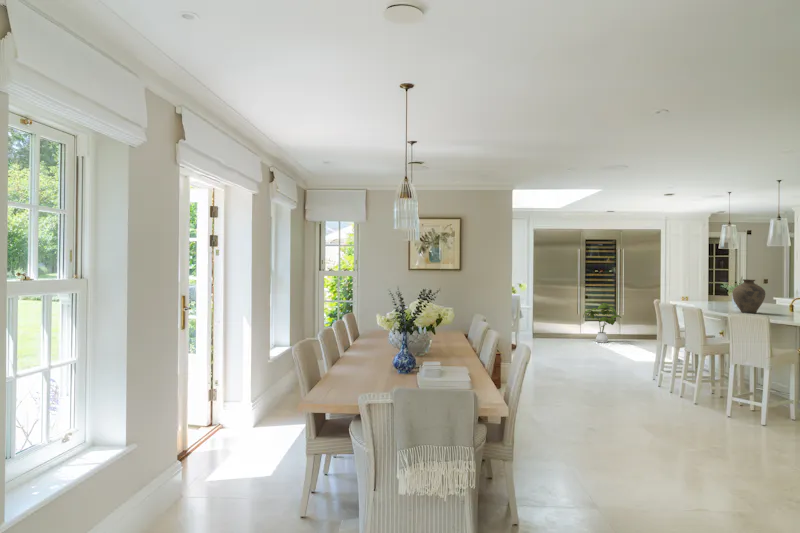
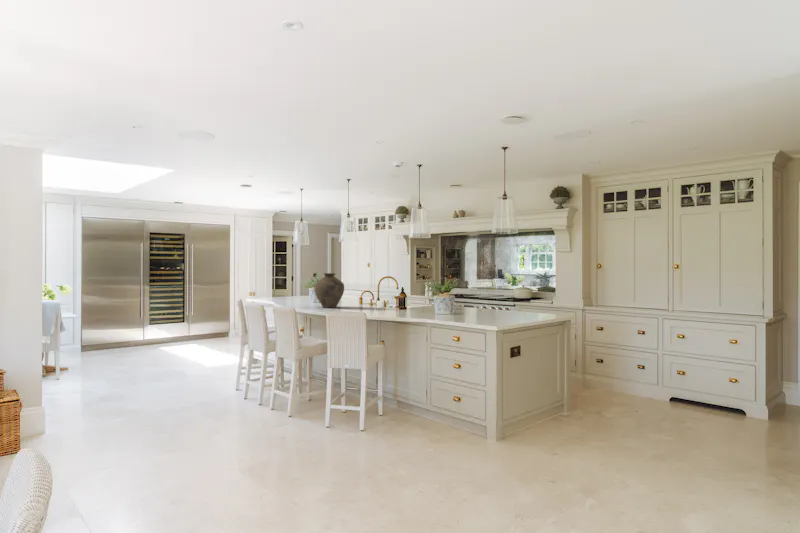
house plant: present [583,303,621,343] -> none [147,303,191,347]

